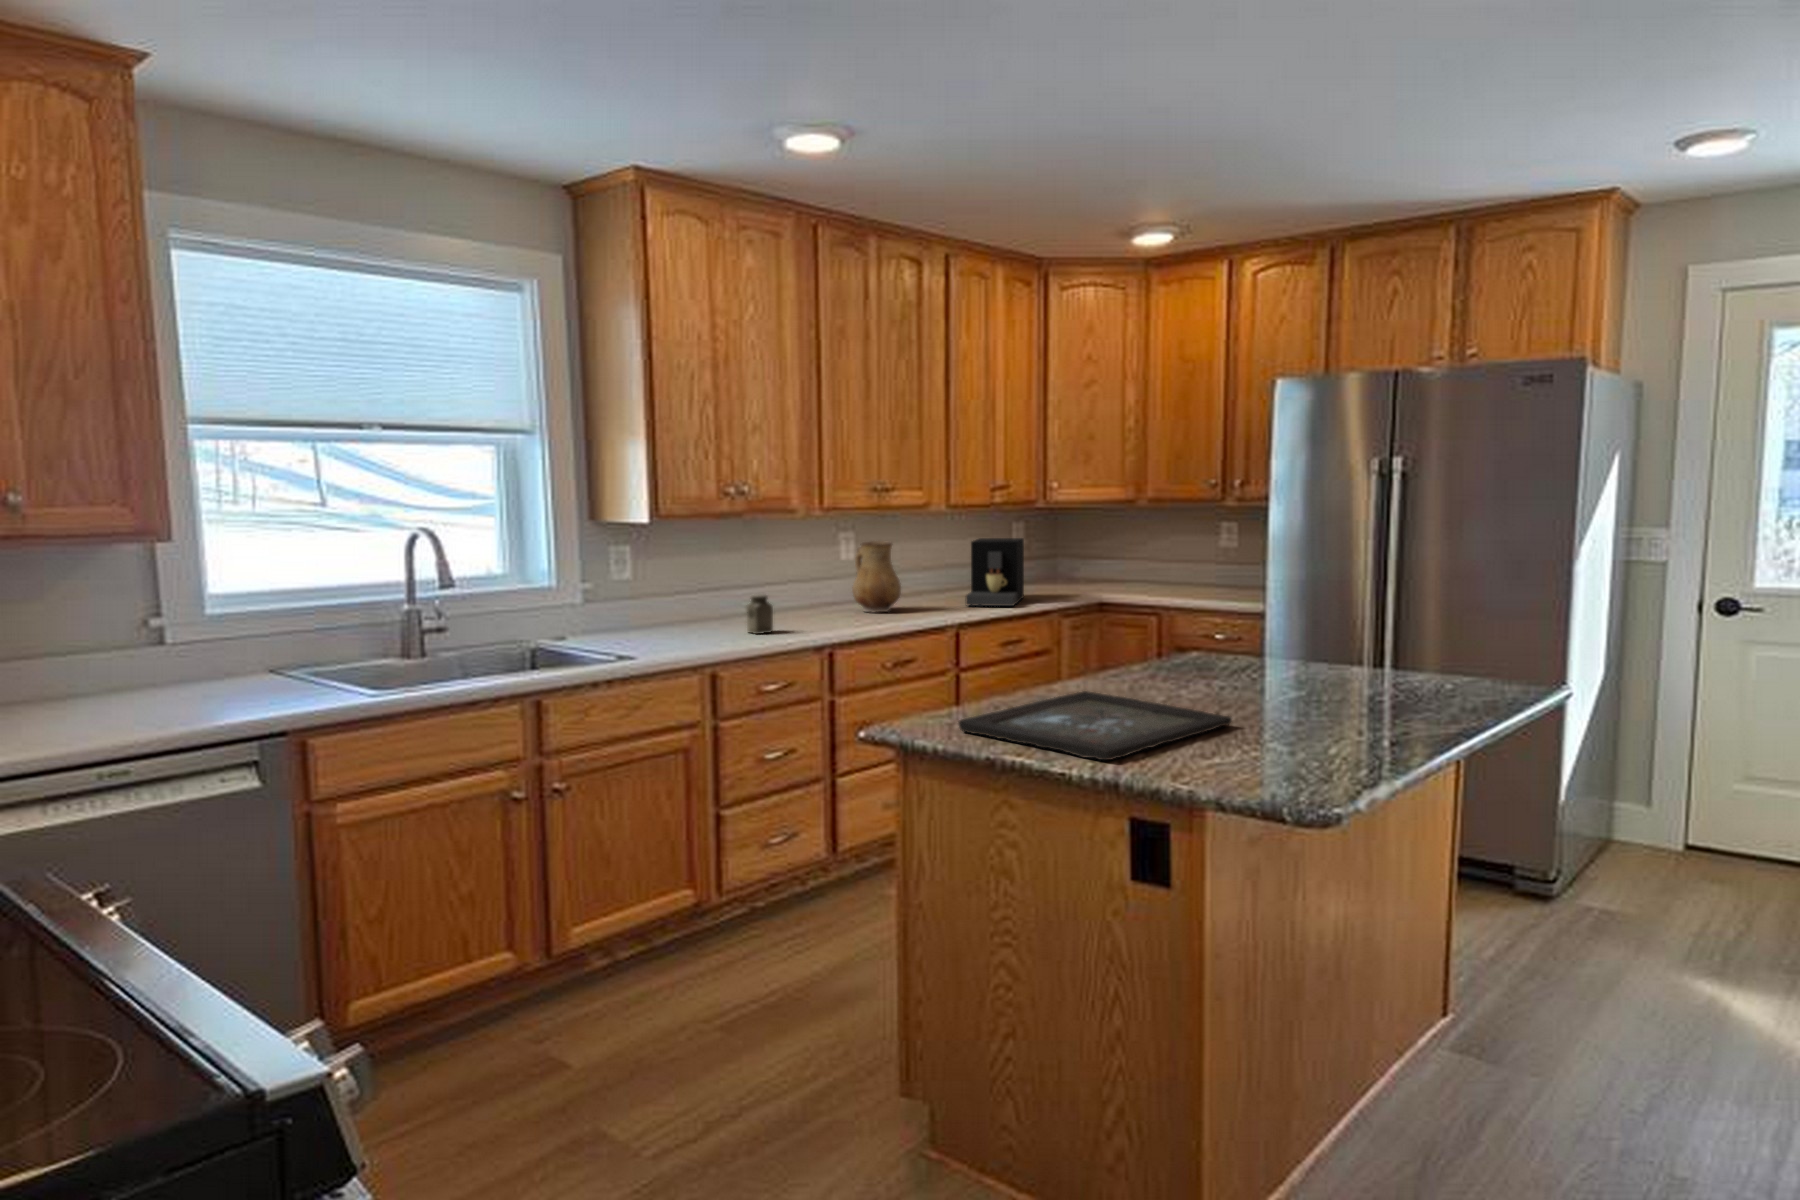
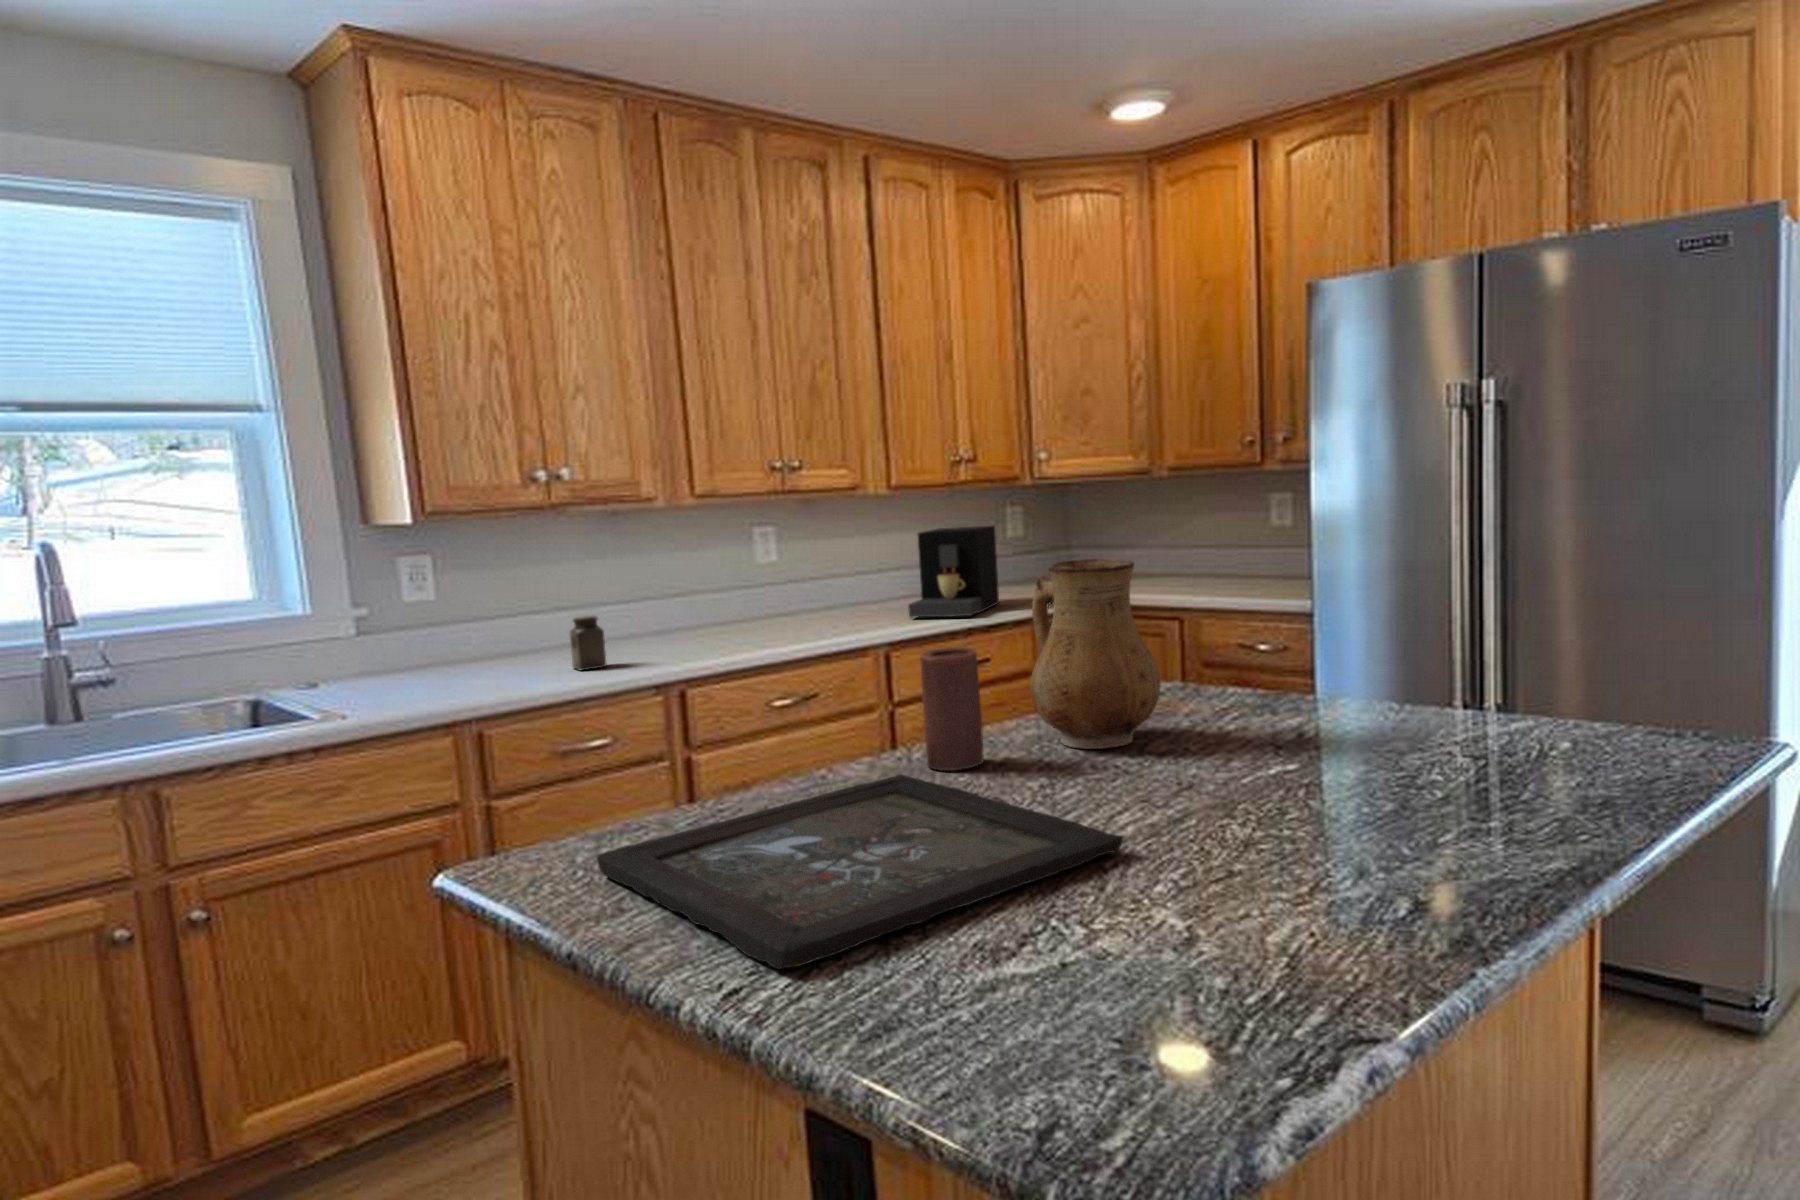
ceramic pitcher: present [852,541,901,613] -> present [1030,559,1160,749]
candle: none [1084,621,1118,693] -> present [920,648,984,771]

